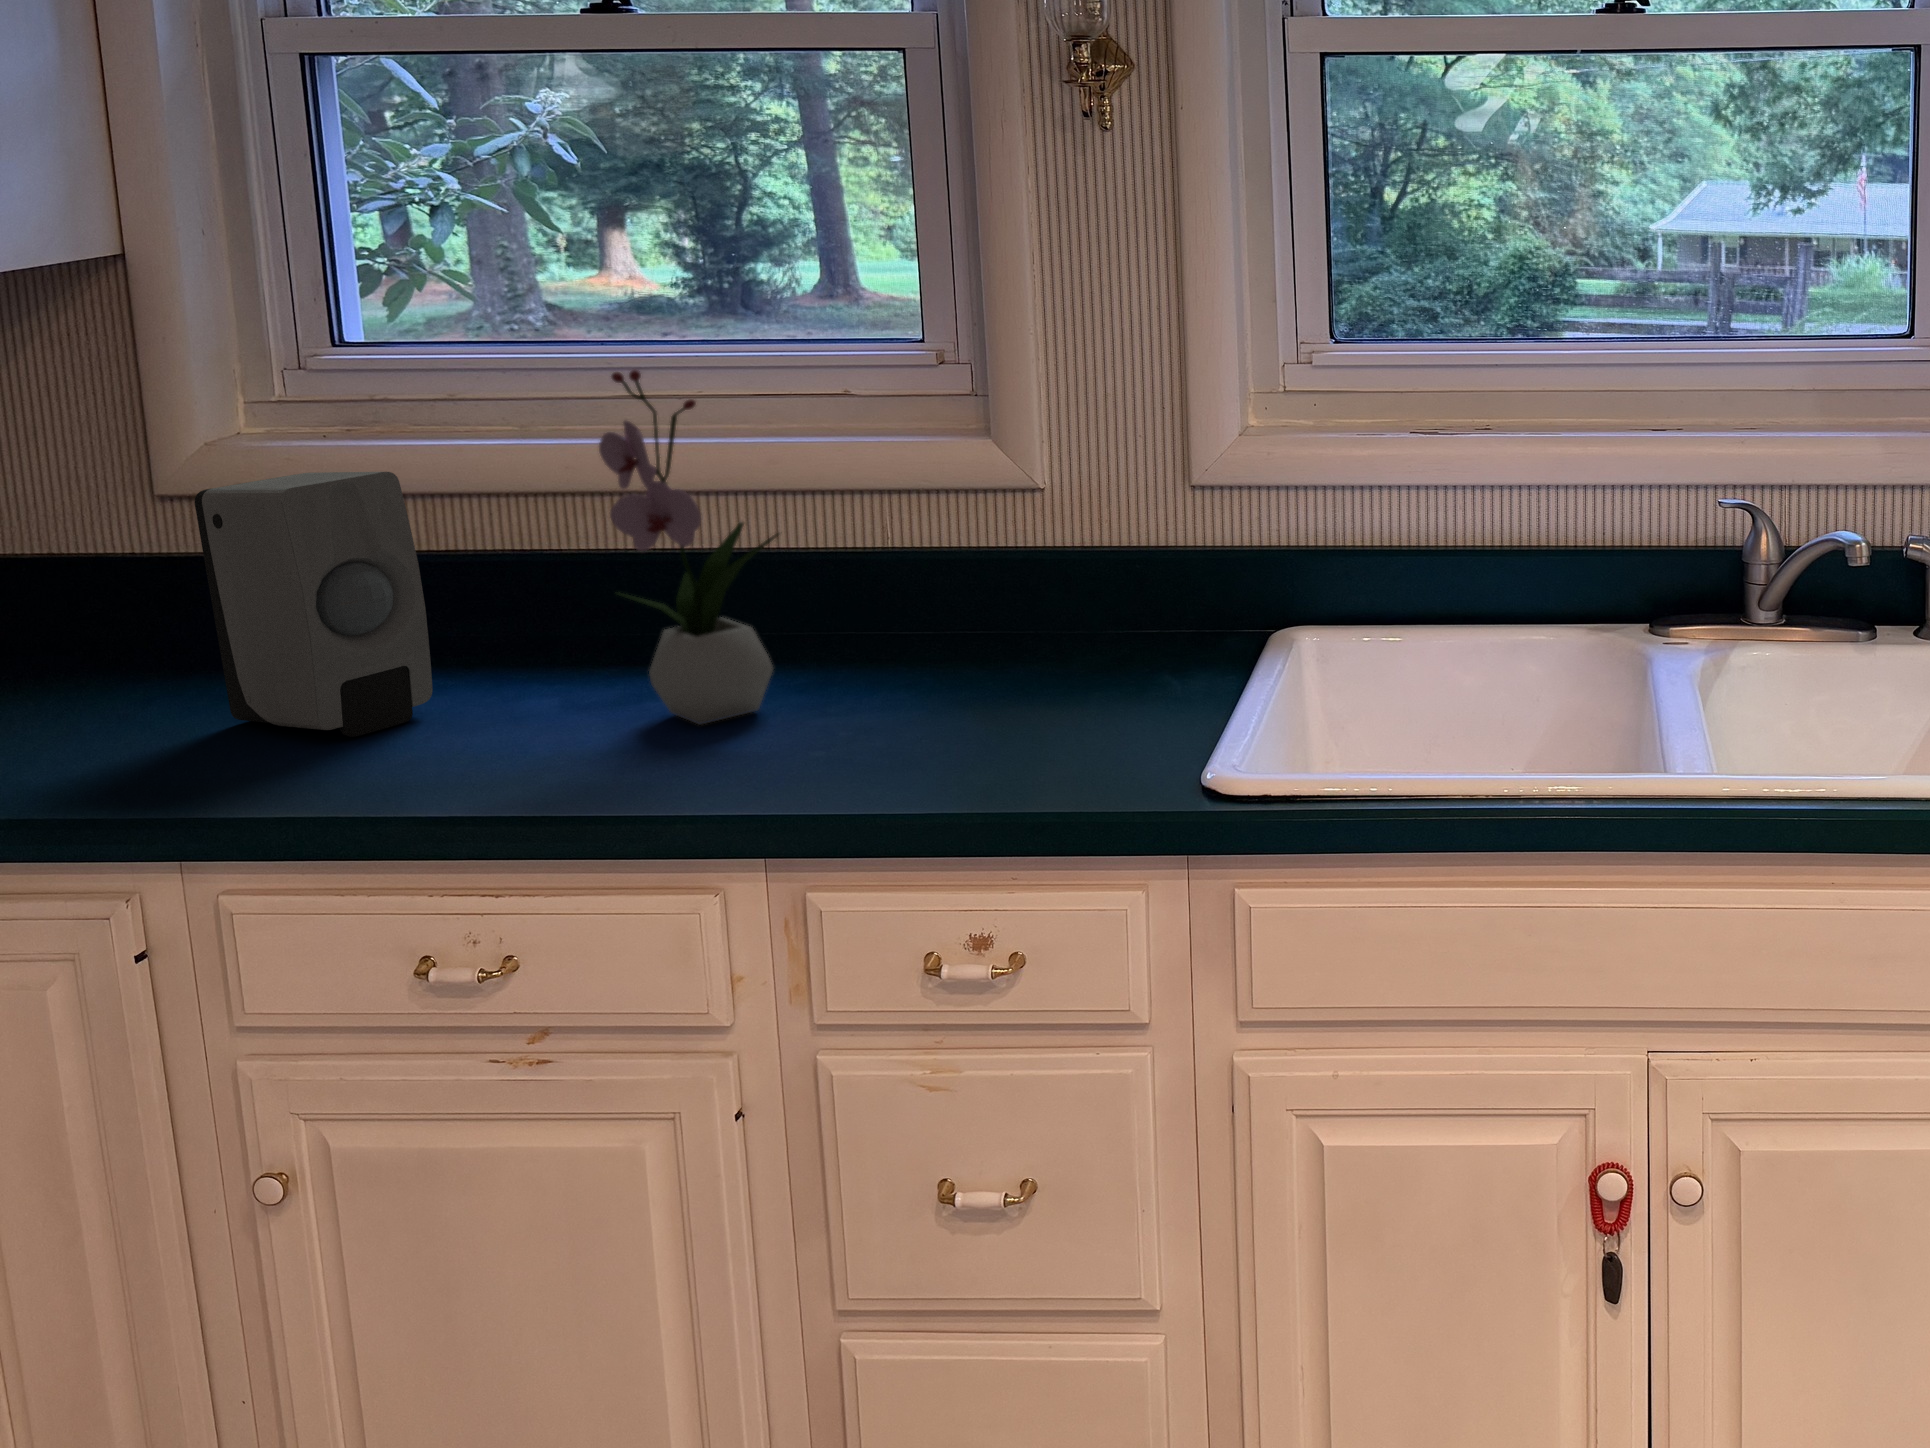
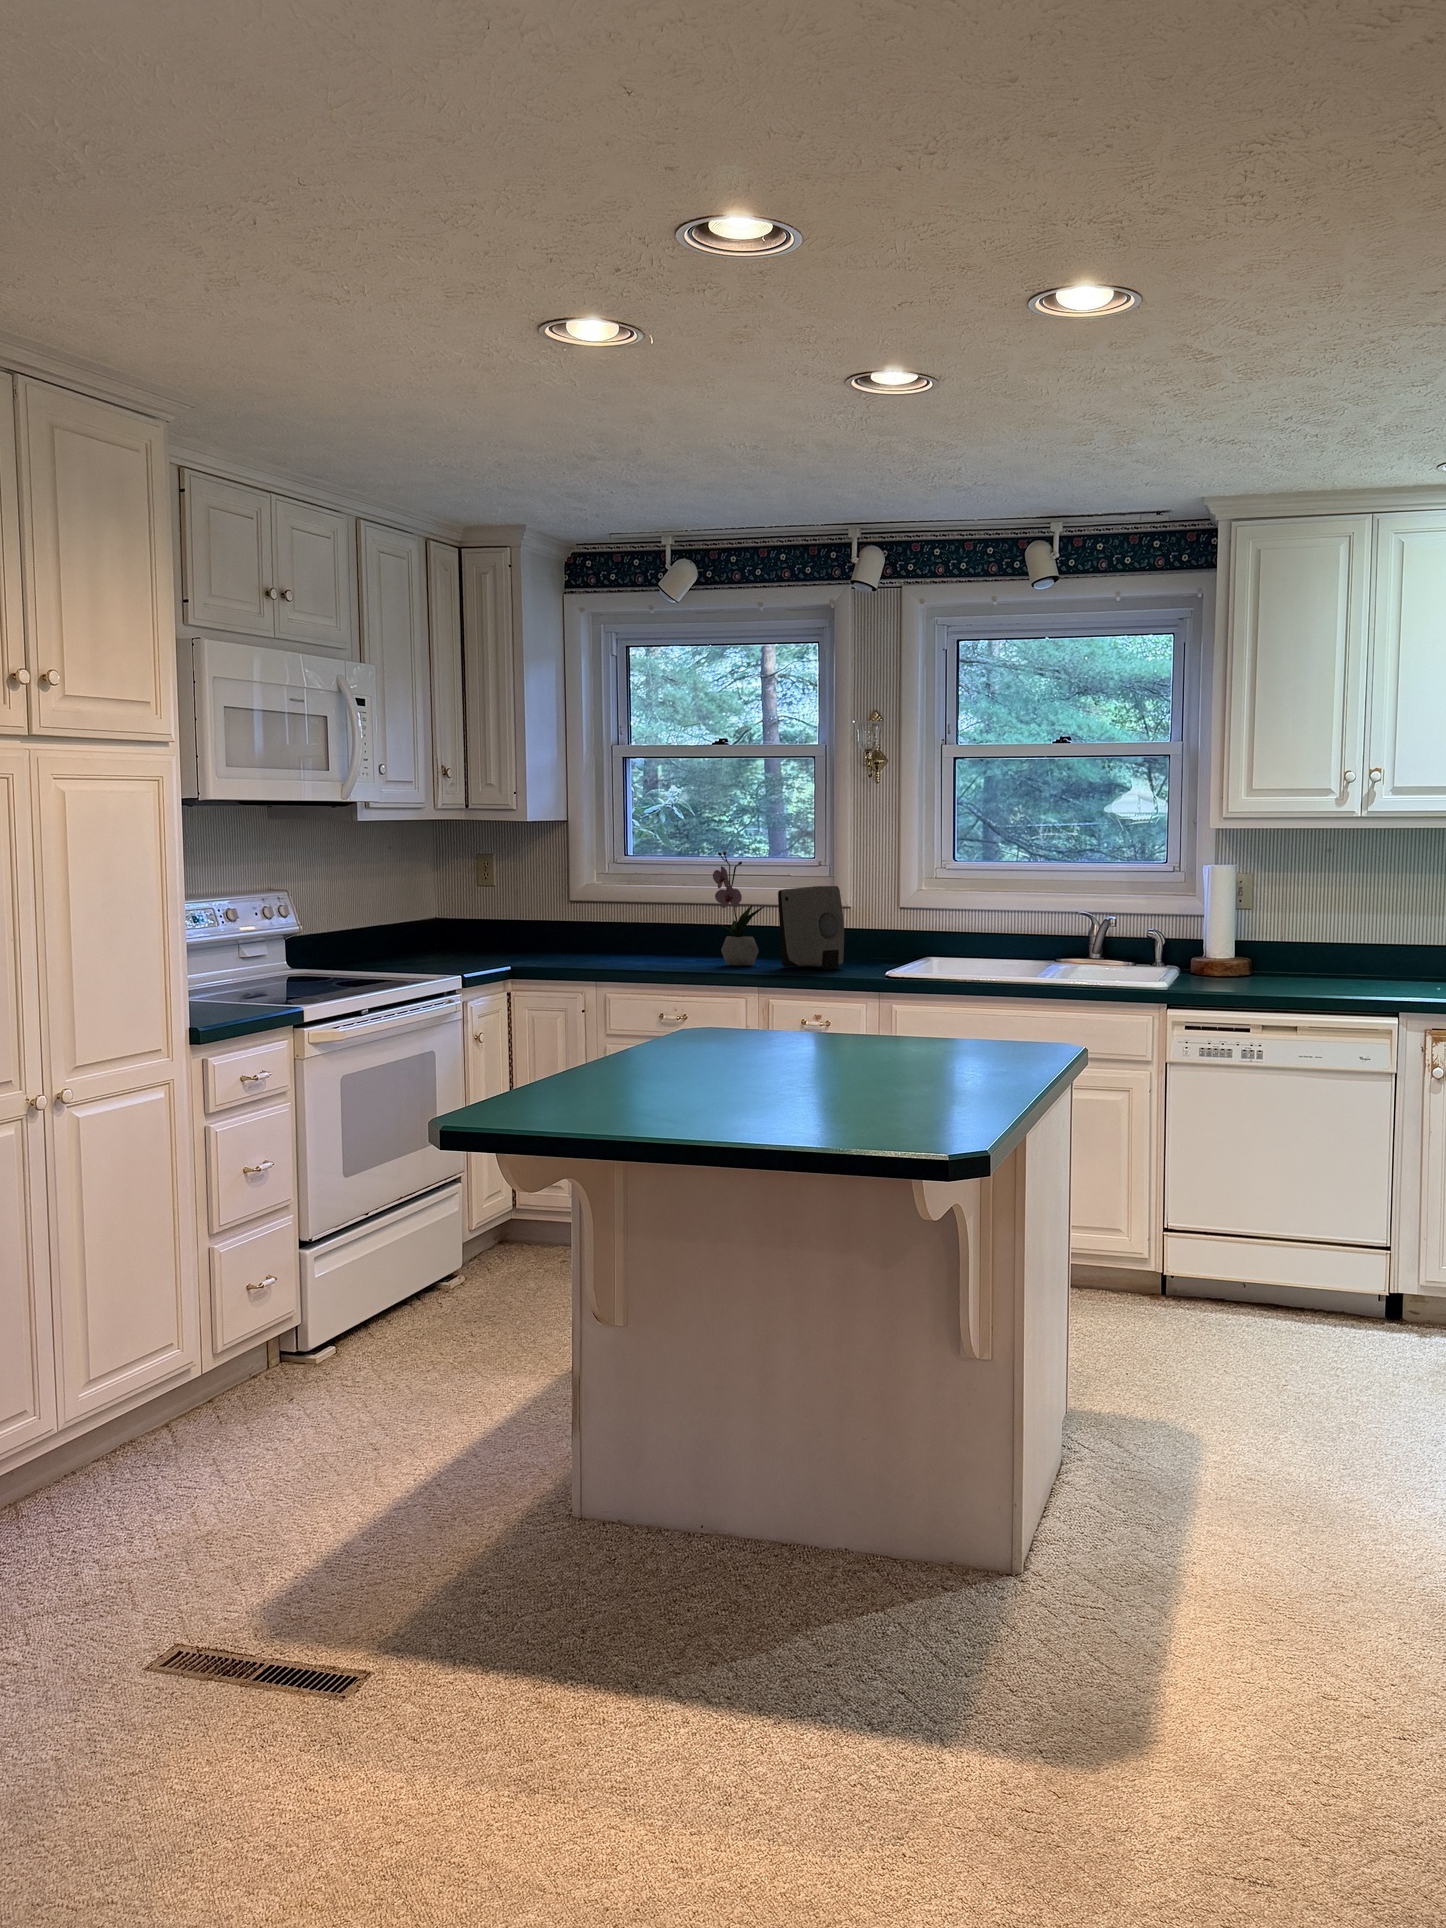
soap dispenser: present [195,472,433,737] -> present [778,886,844,969]

